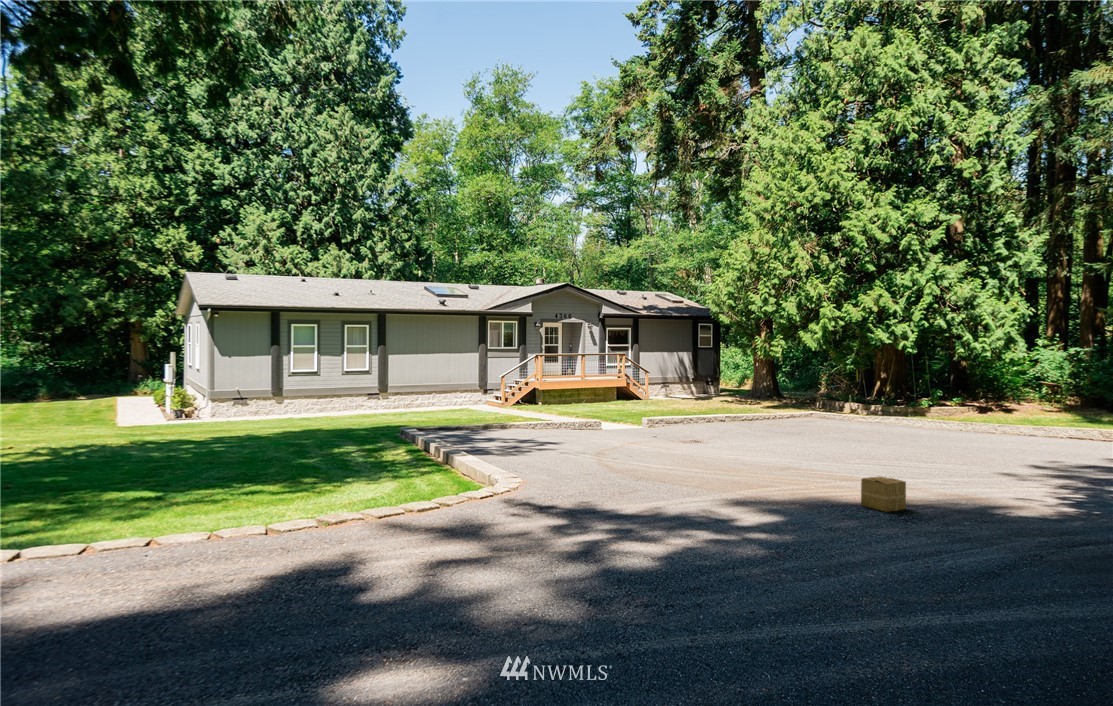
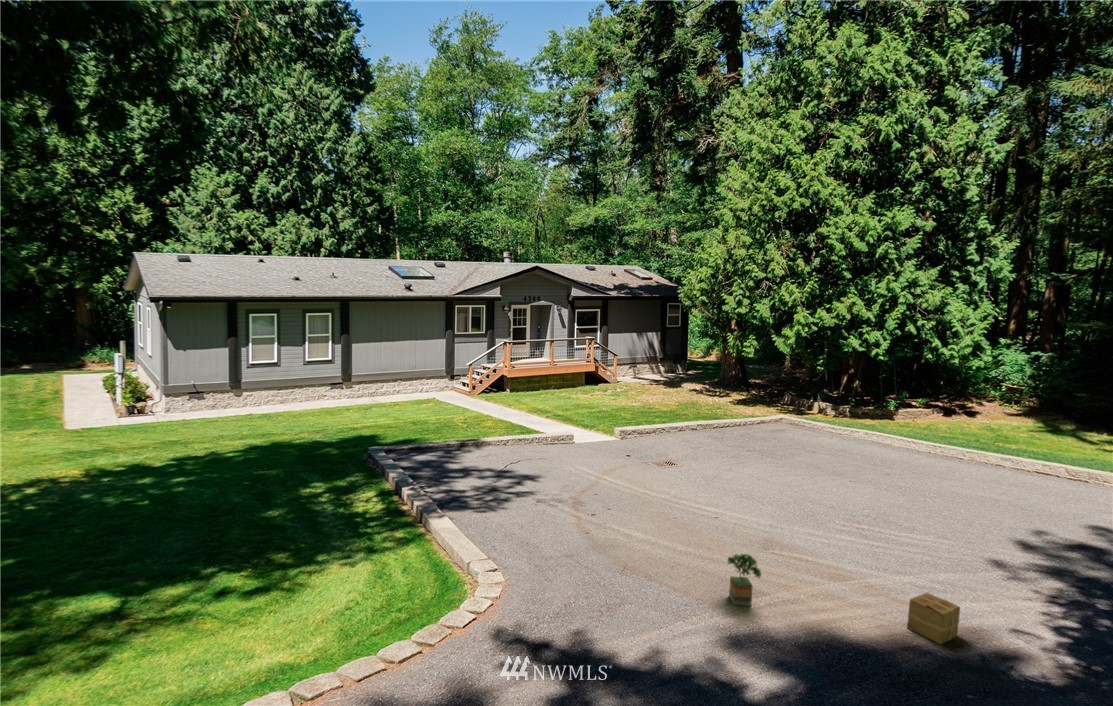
potted tree: none [700,451,730,495] -> present [728,554,761,606]

